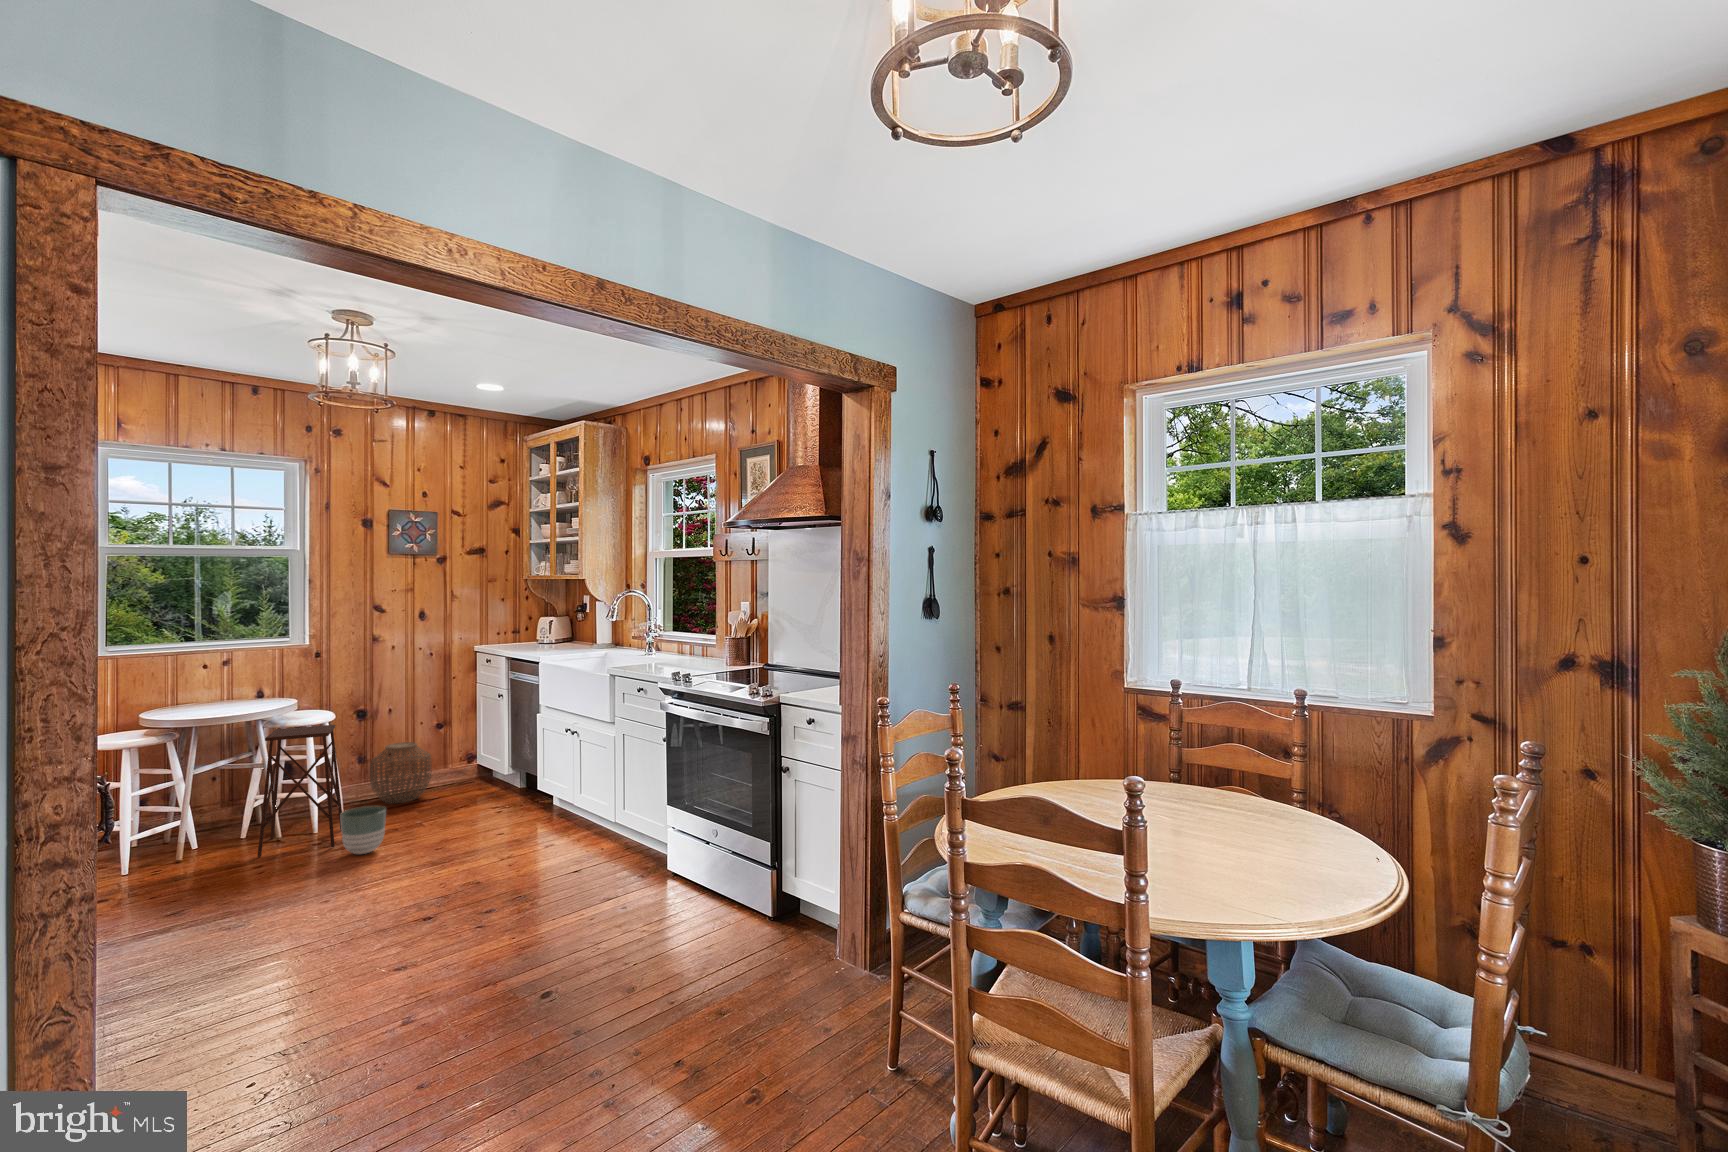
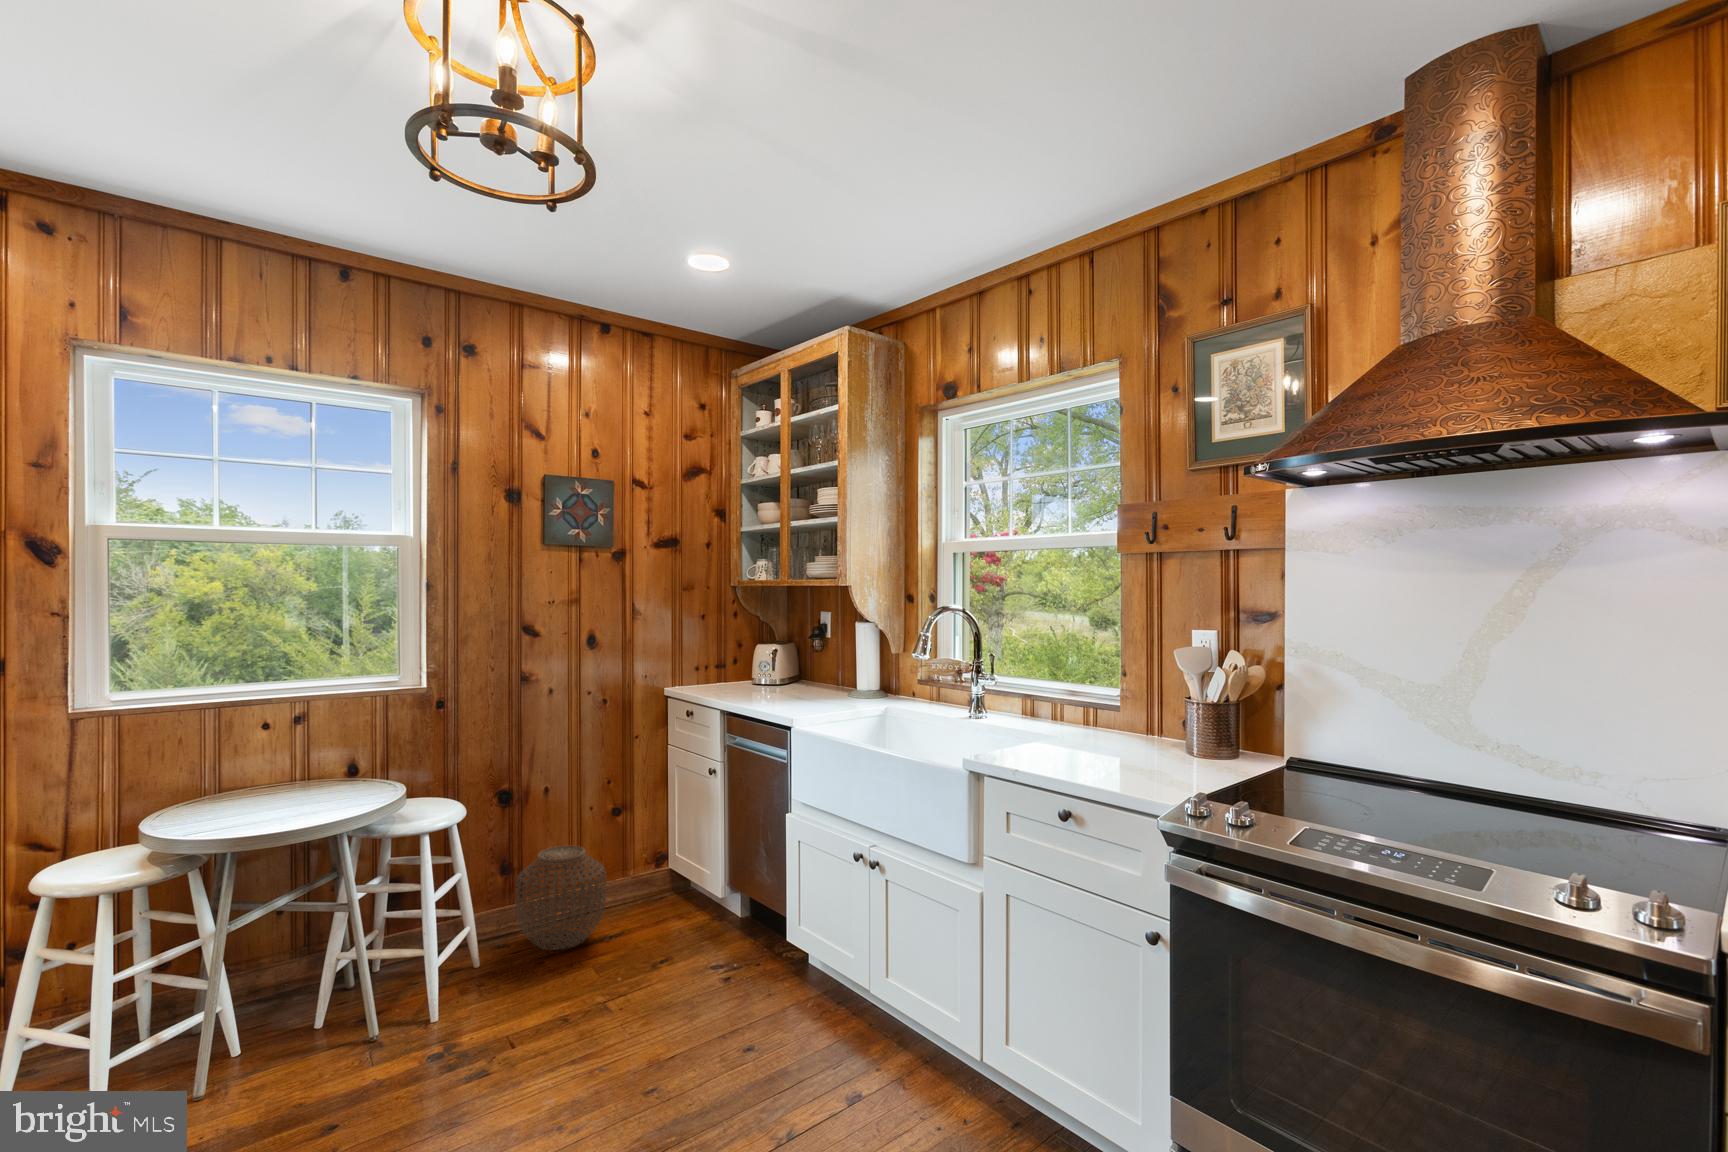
side table: present [257,725,342,857] -> none [331,837,476,1092]
planter: present [341,806,386,854] -> none [470,1000,547,1102]

